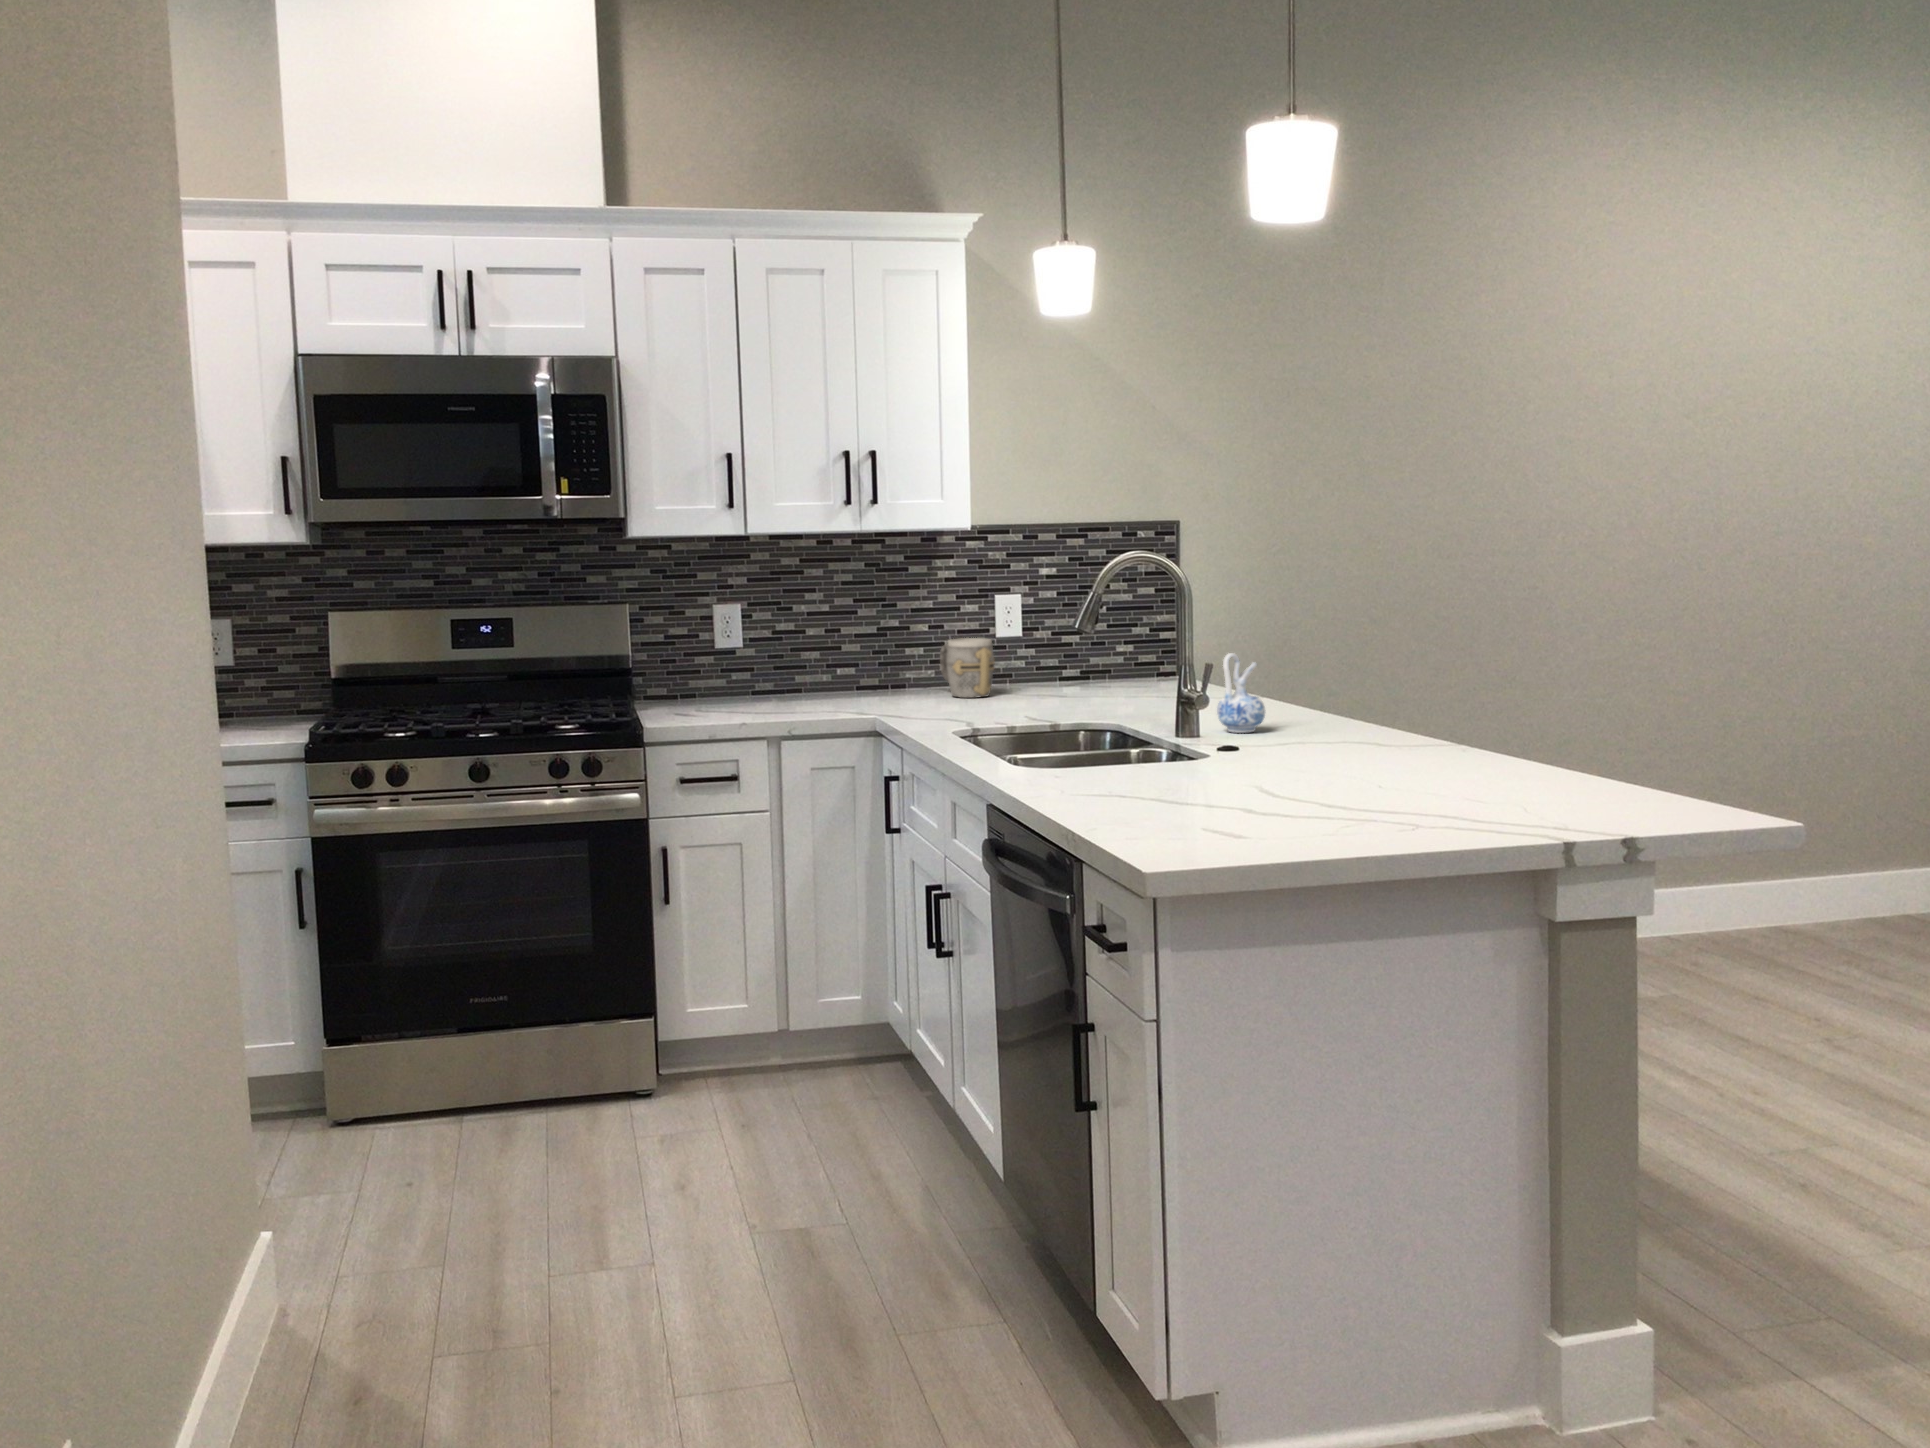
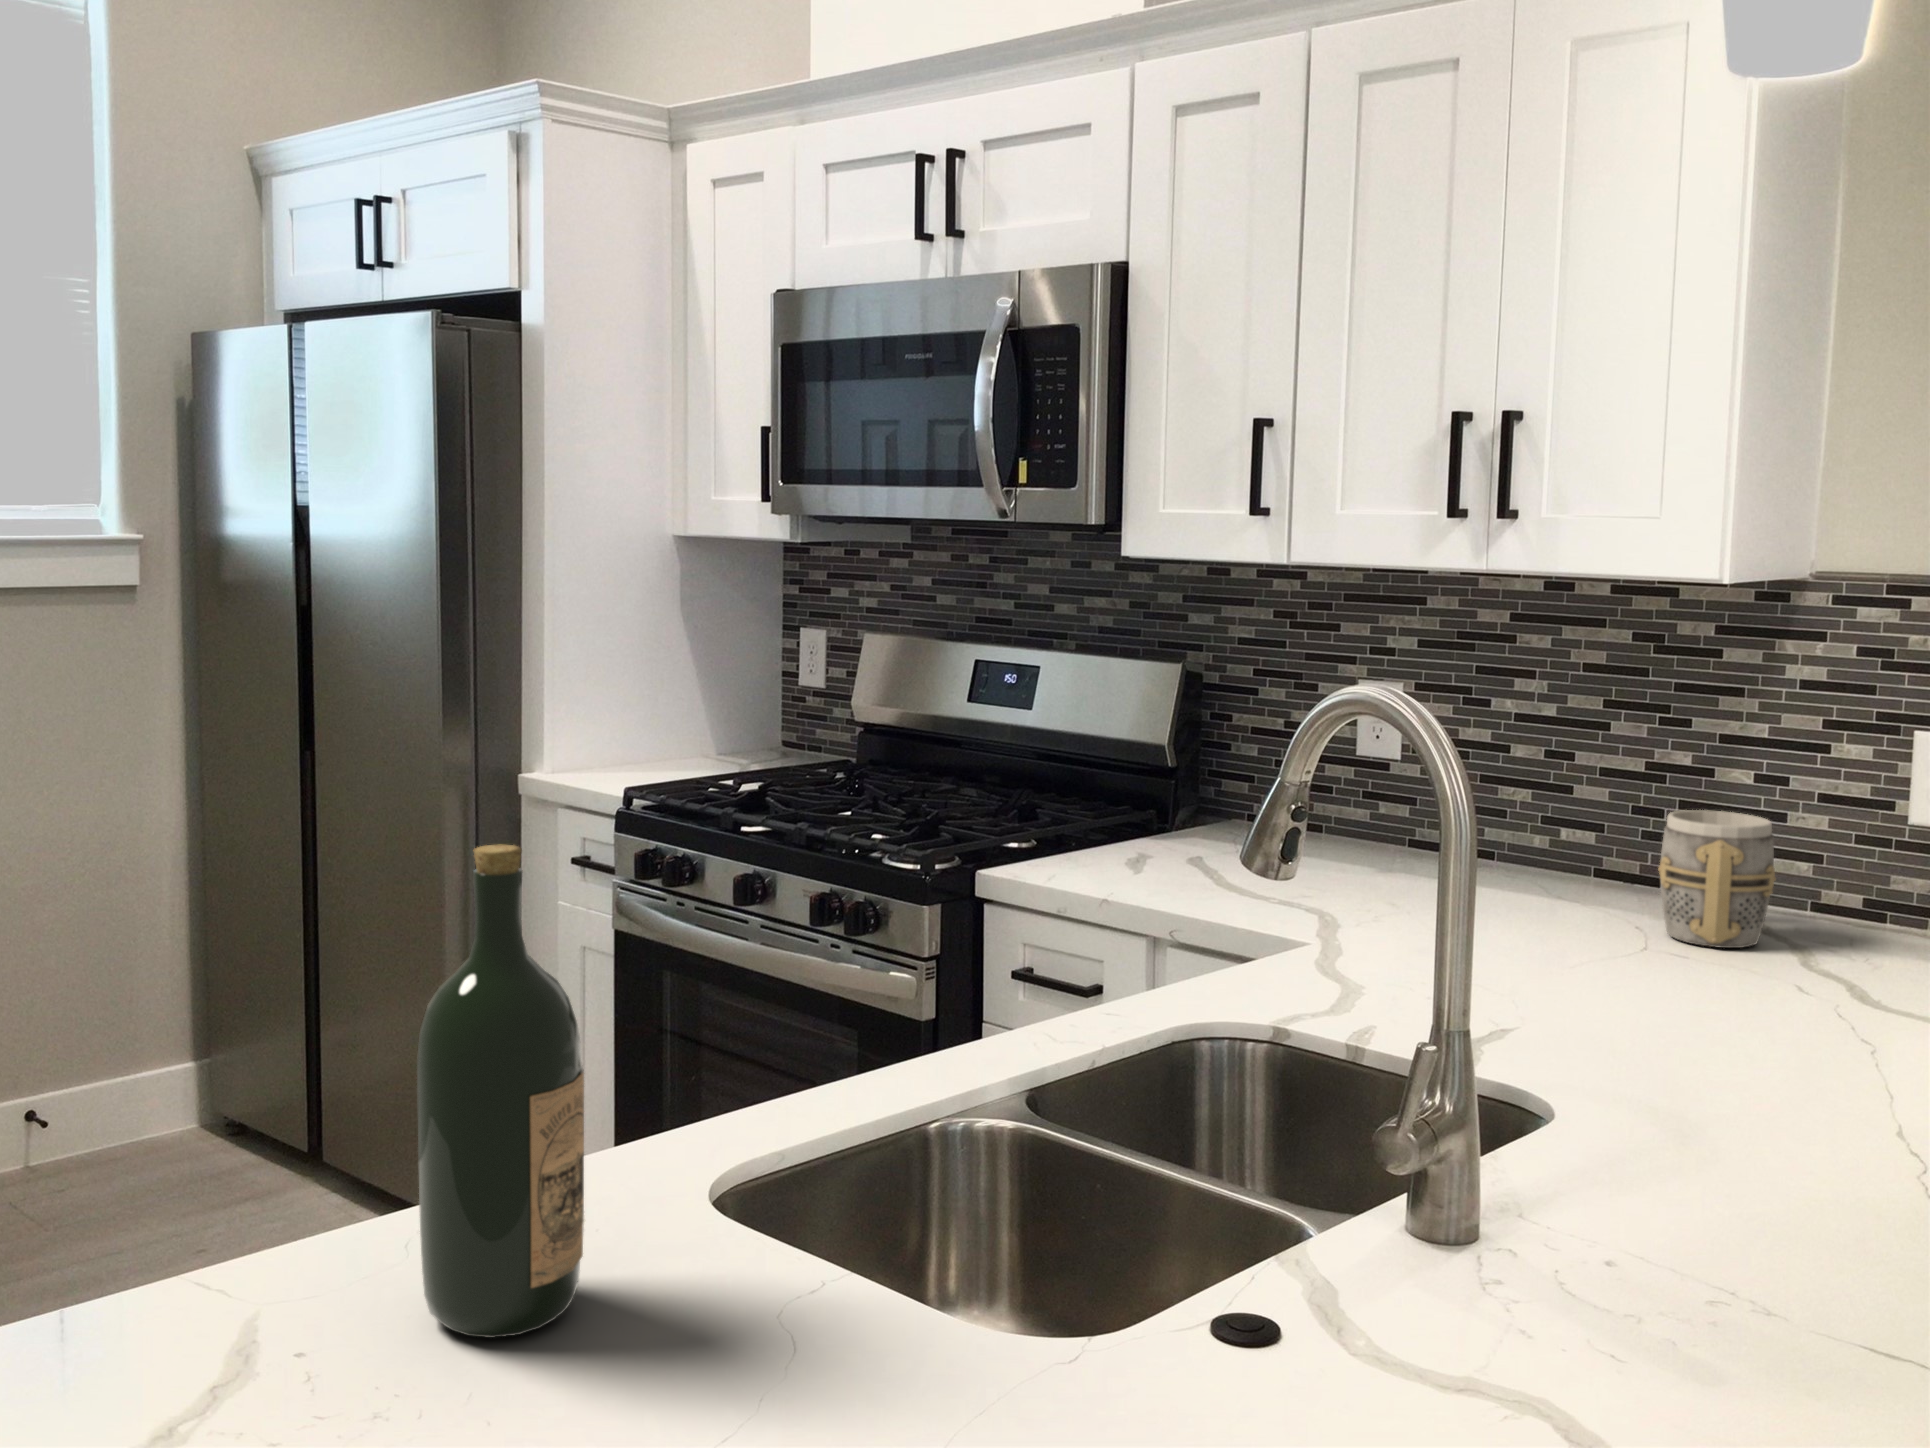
wine bottle: none [1092,624,1148,789] -> present [417,844,584,1338]
ceramic pitcher: present [1217,653,1265,733] -> none [1677,1007,1849,1281]

